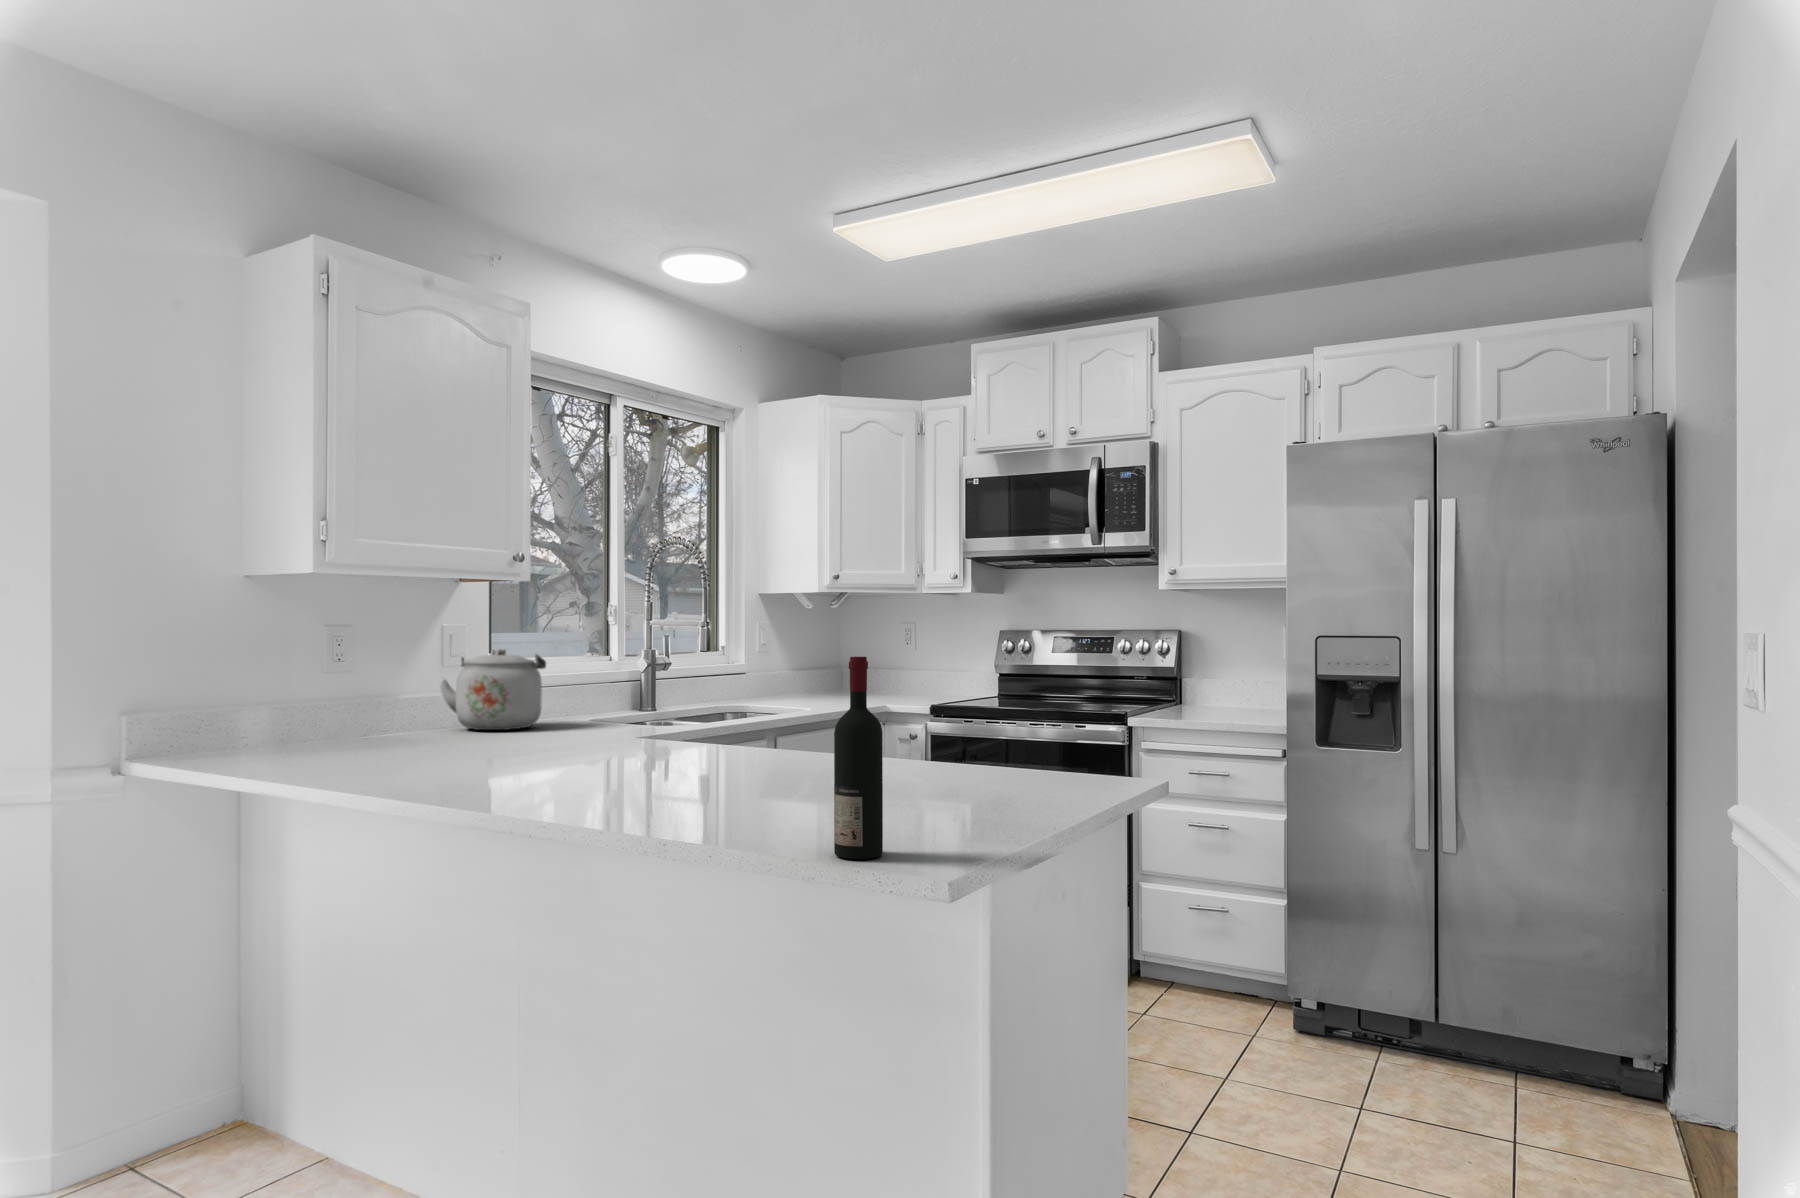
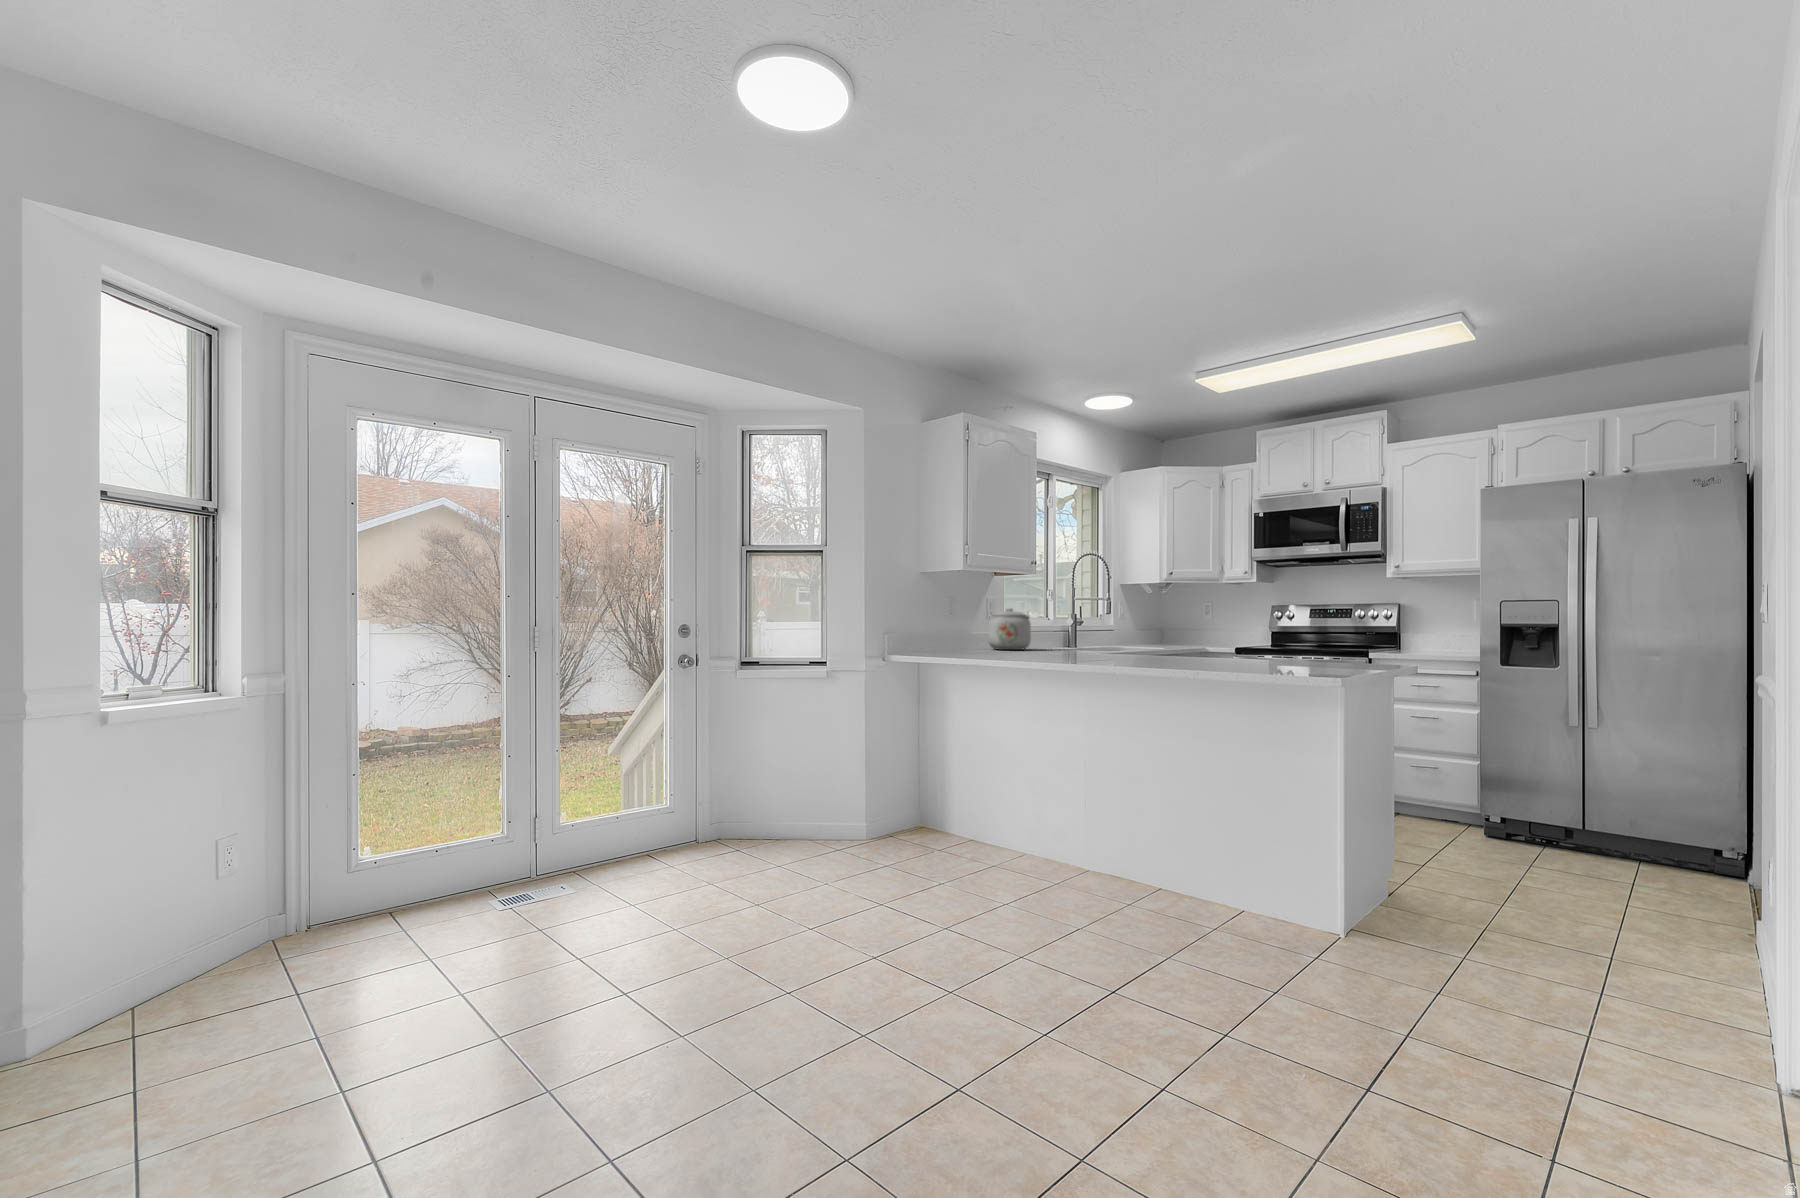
wine bottle: present [834,657,883,859] -> none [1271,592,1294,678]

